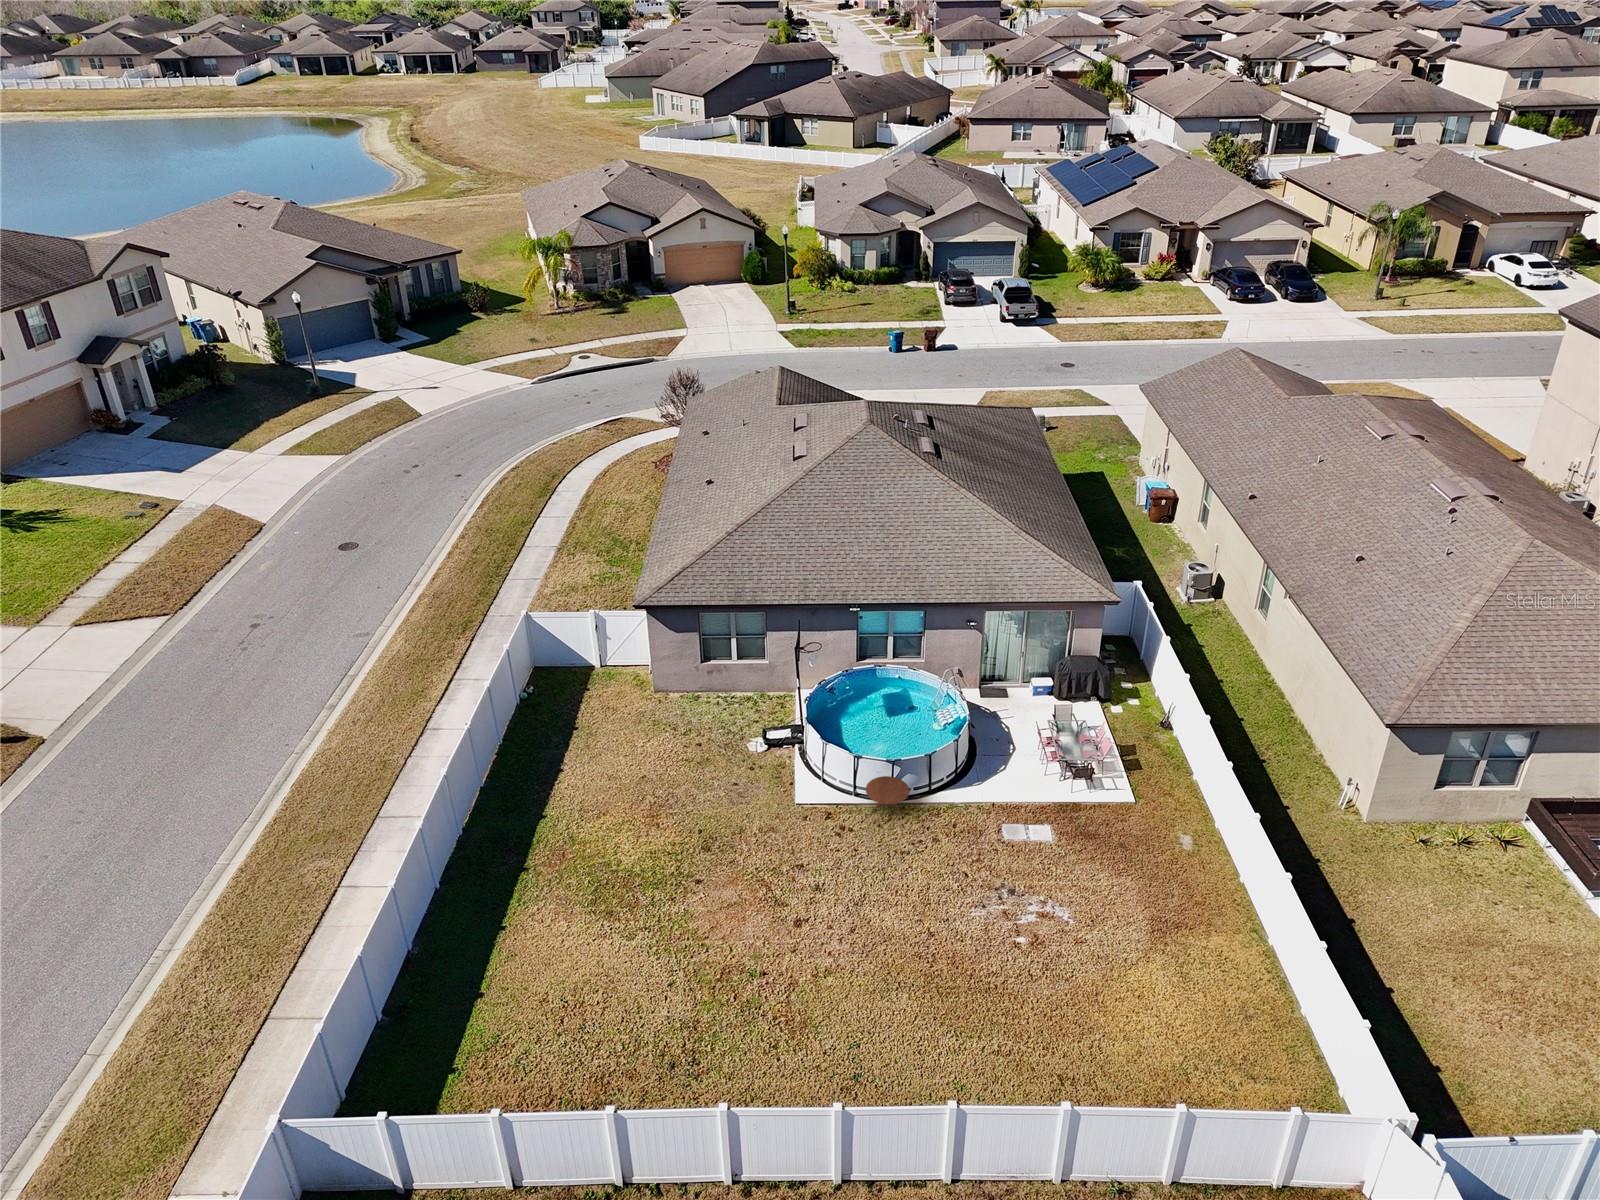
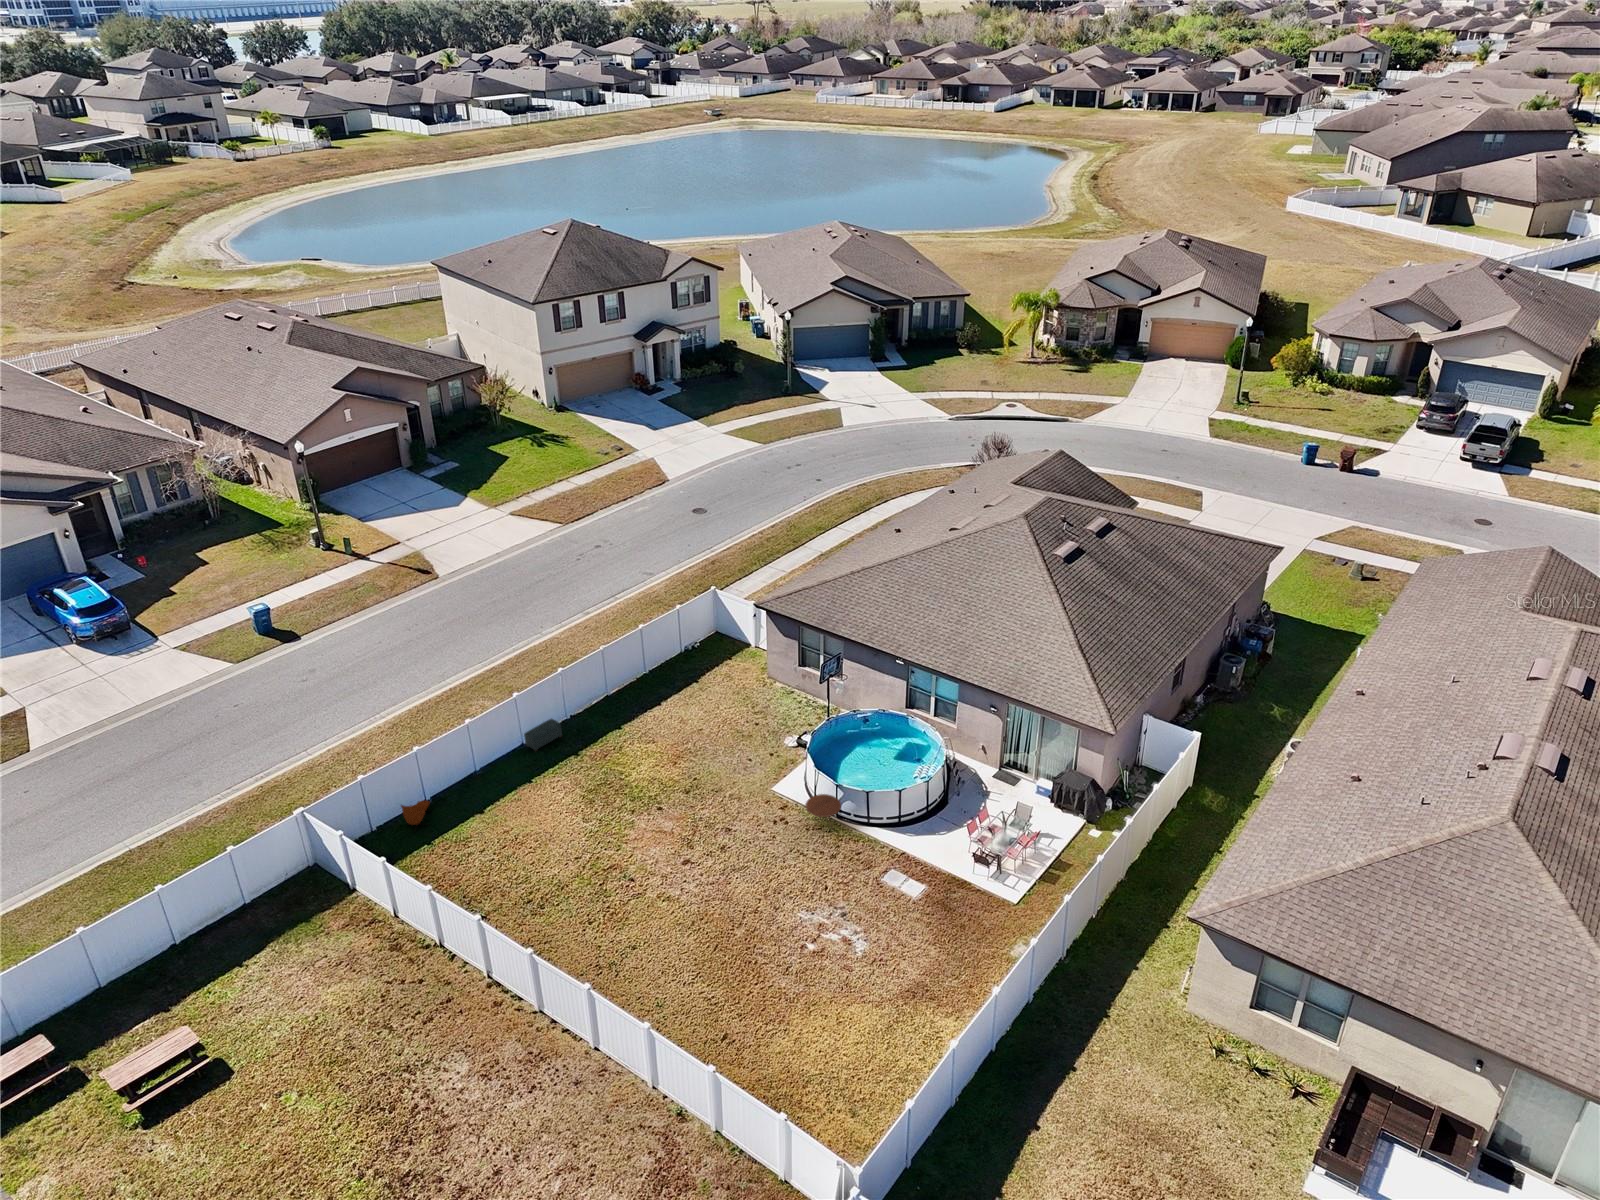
bench: none [436,840,476,891] -> present [524,719,562,751]
lounge chair: none [376,1022,419,1075] -> present [401,800,430,827]

